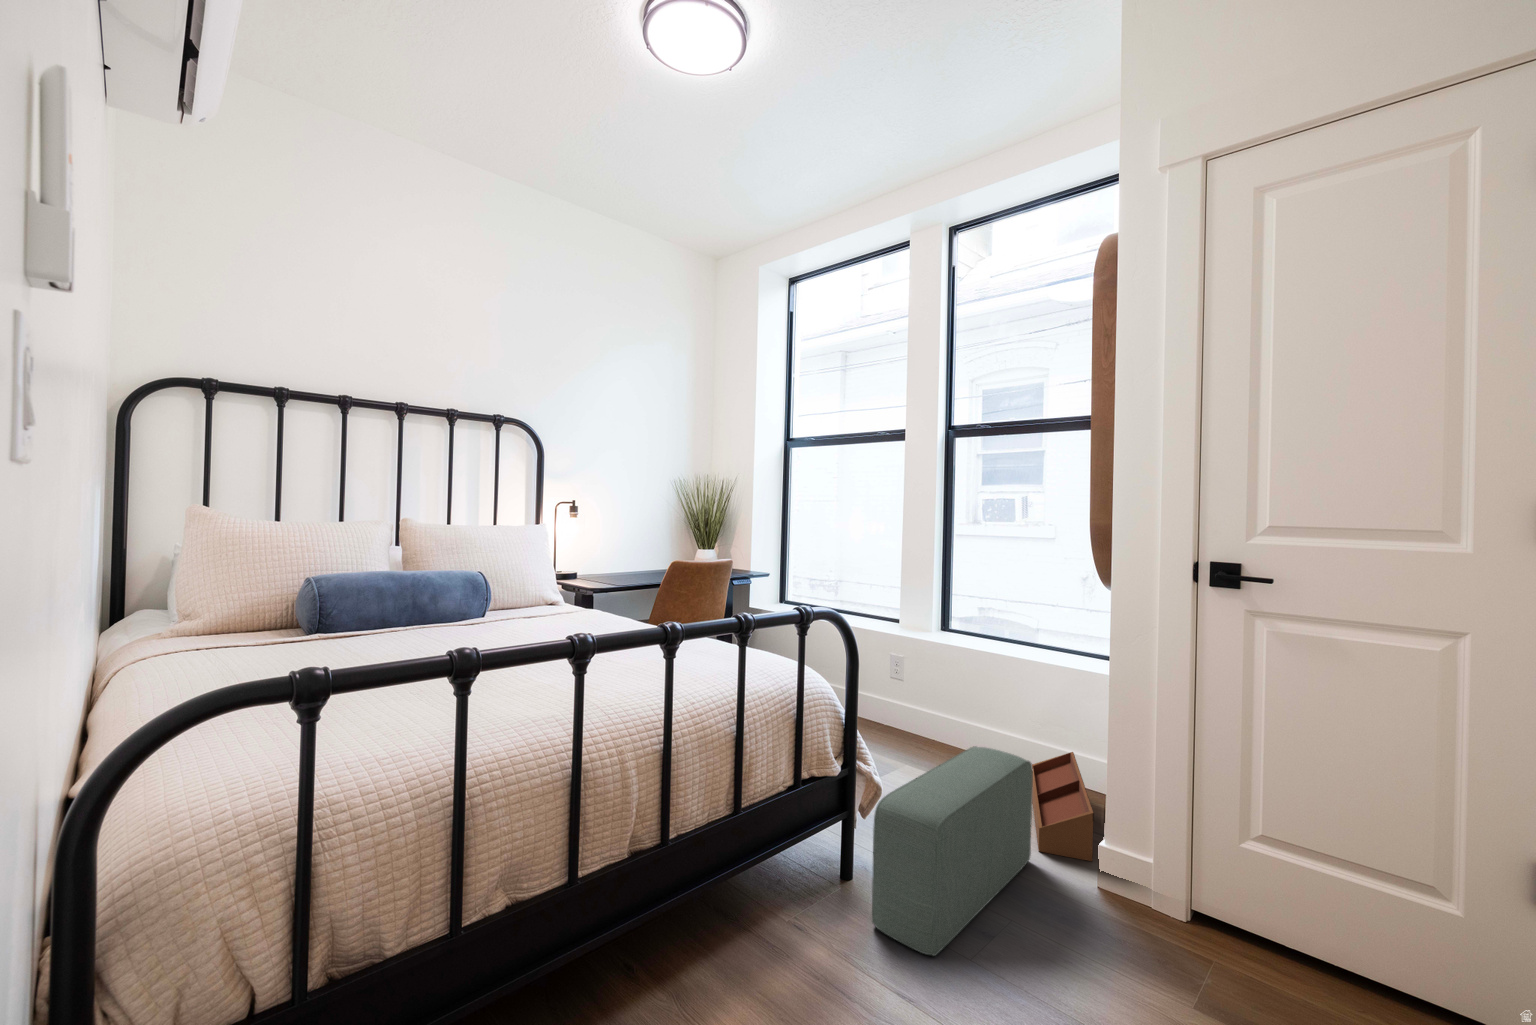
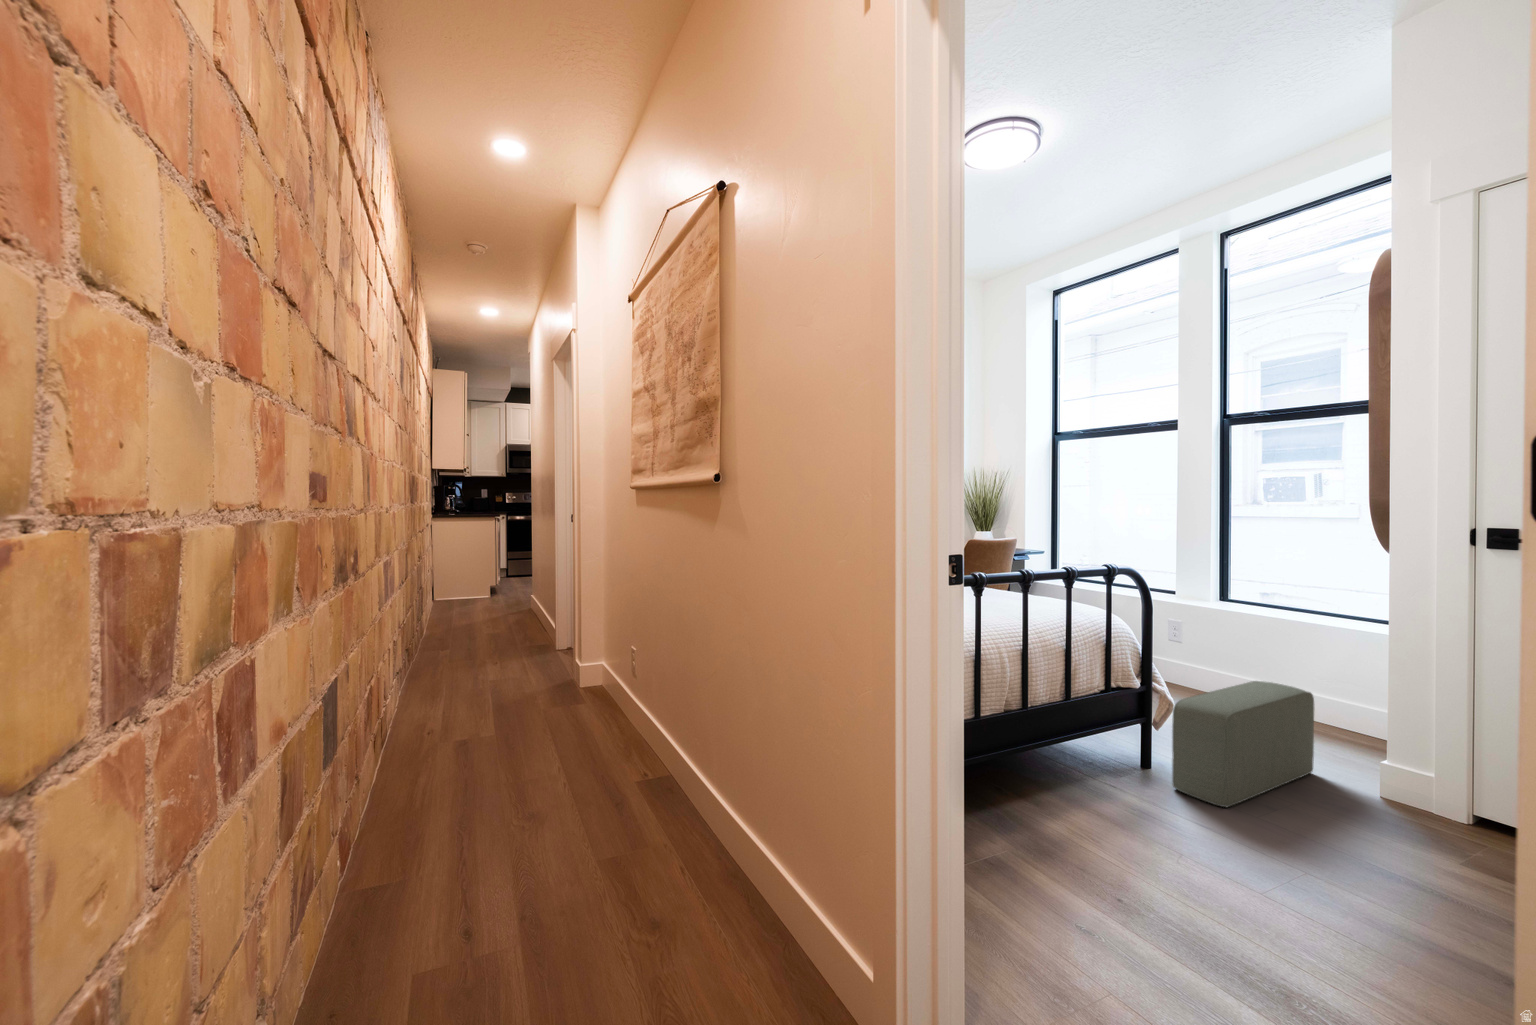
storage bin: present [1032,752,1094,861] -> none [1317,703,1378,780]

